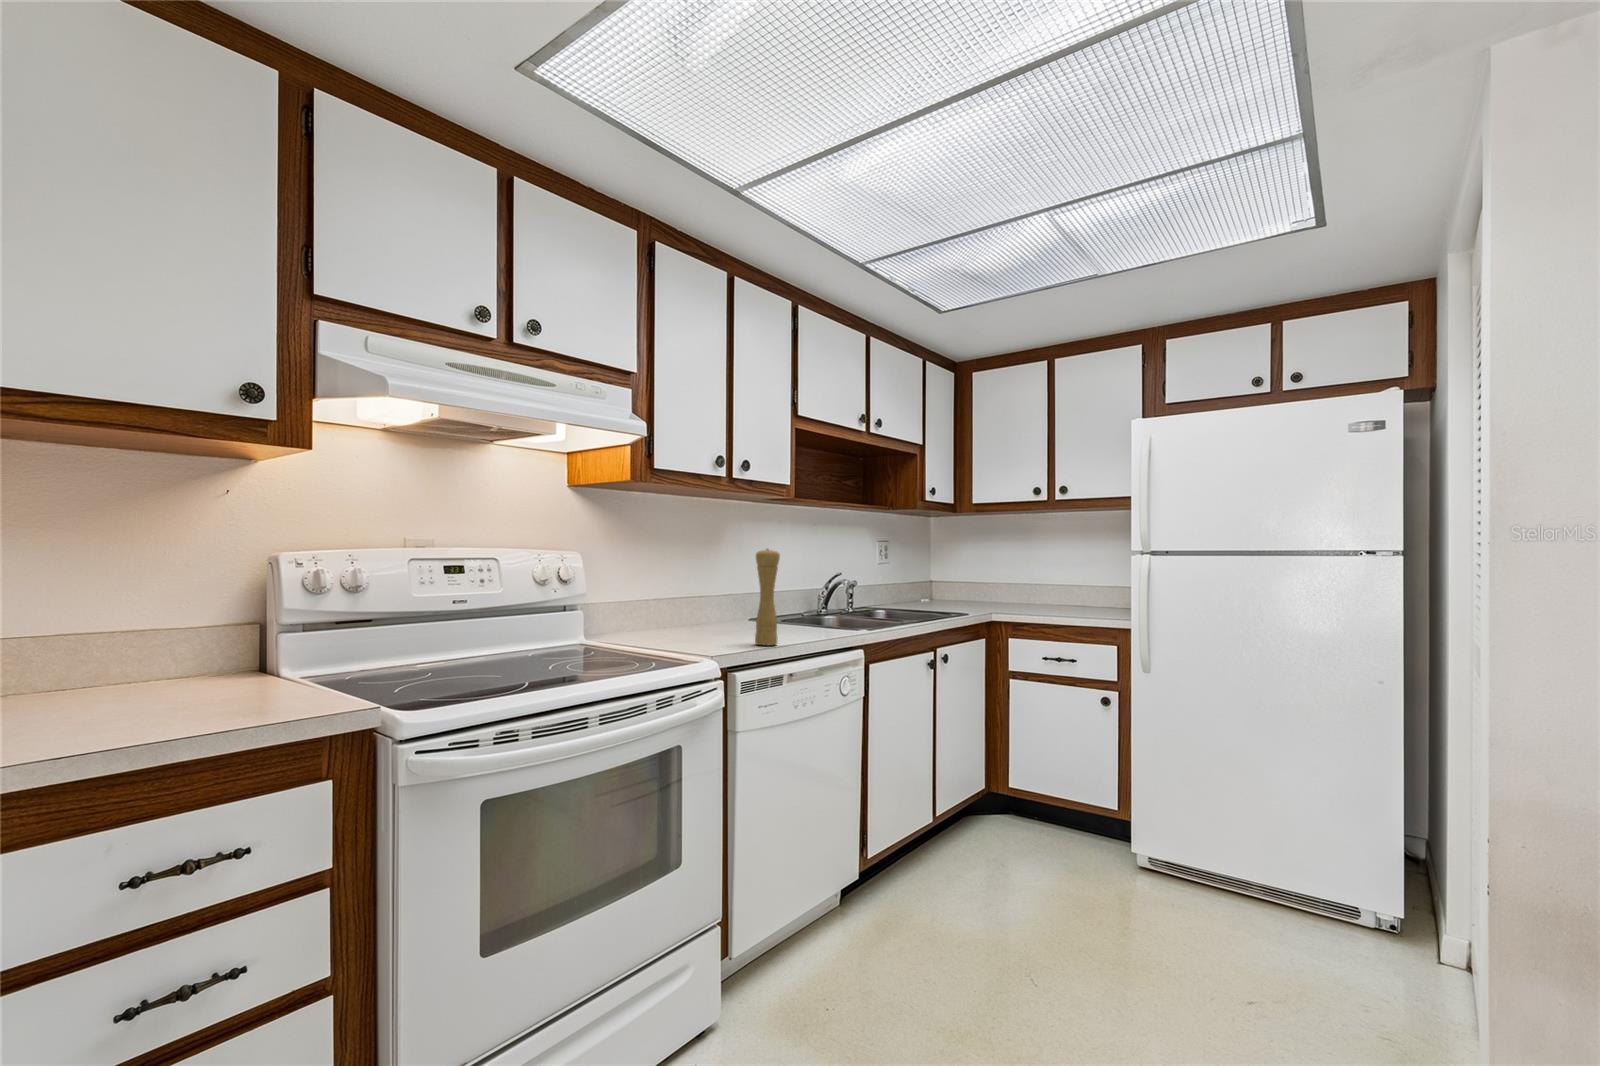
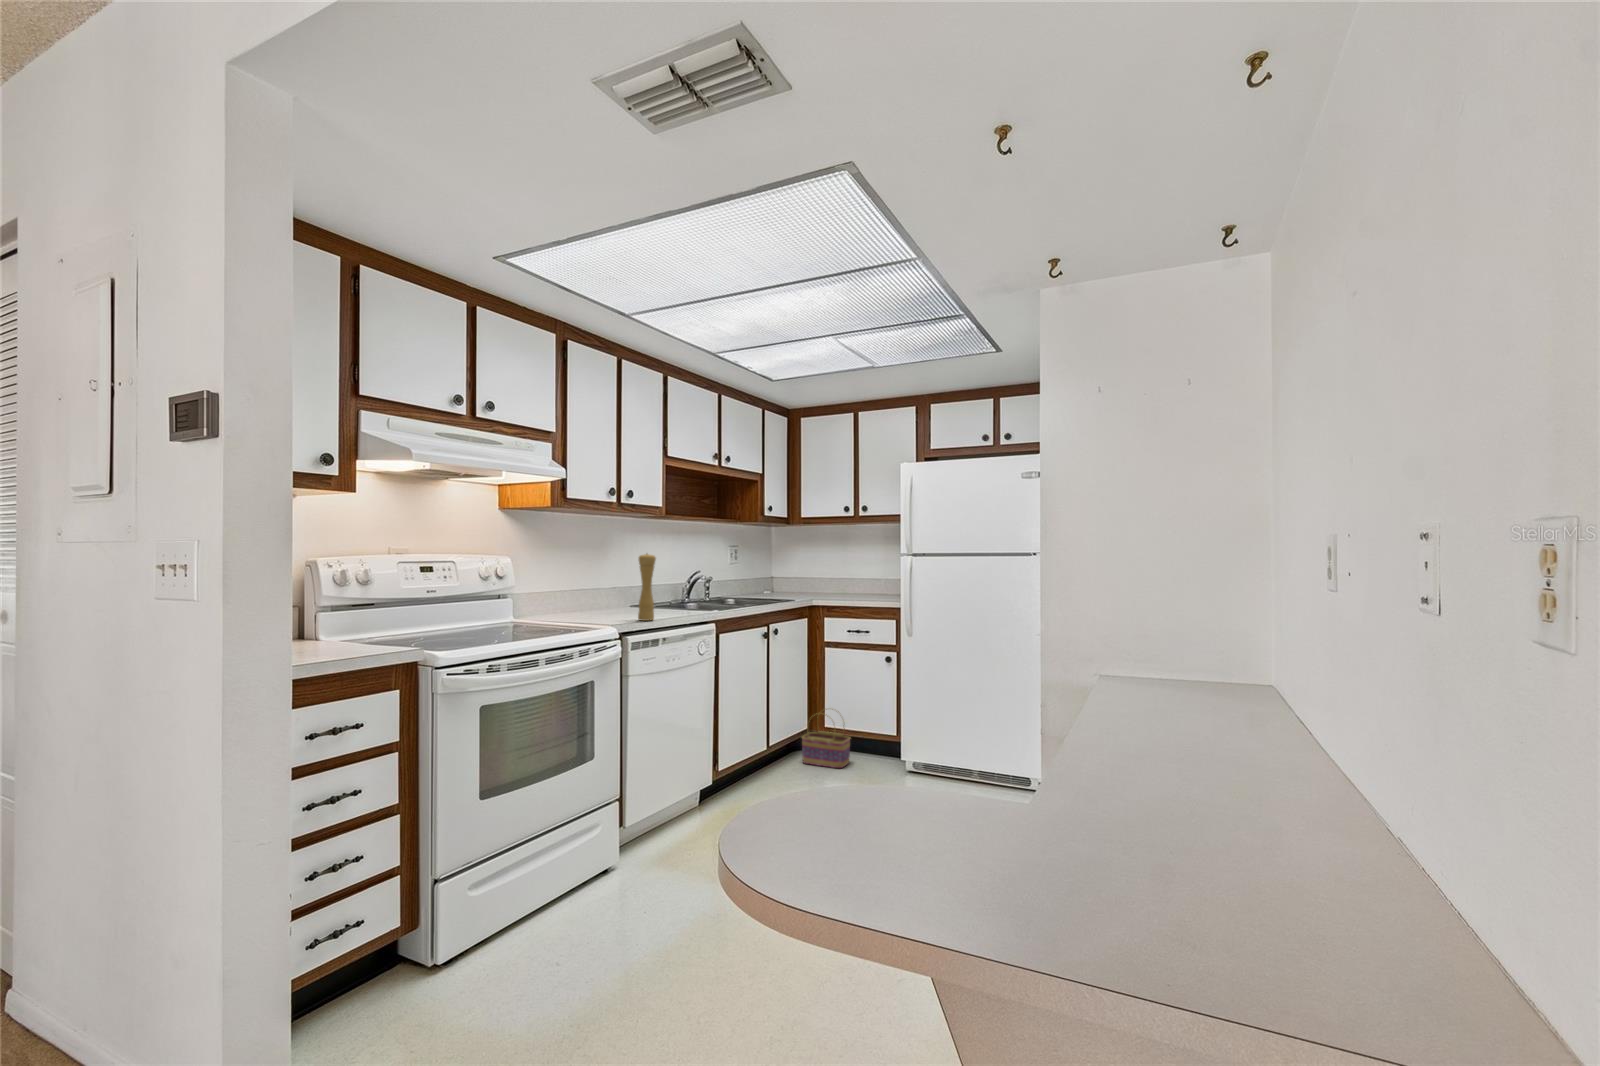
basket: none [979,765,1051,854] -> present [802,709,850,768]

